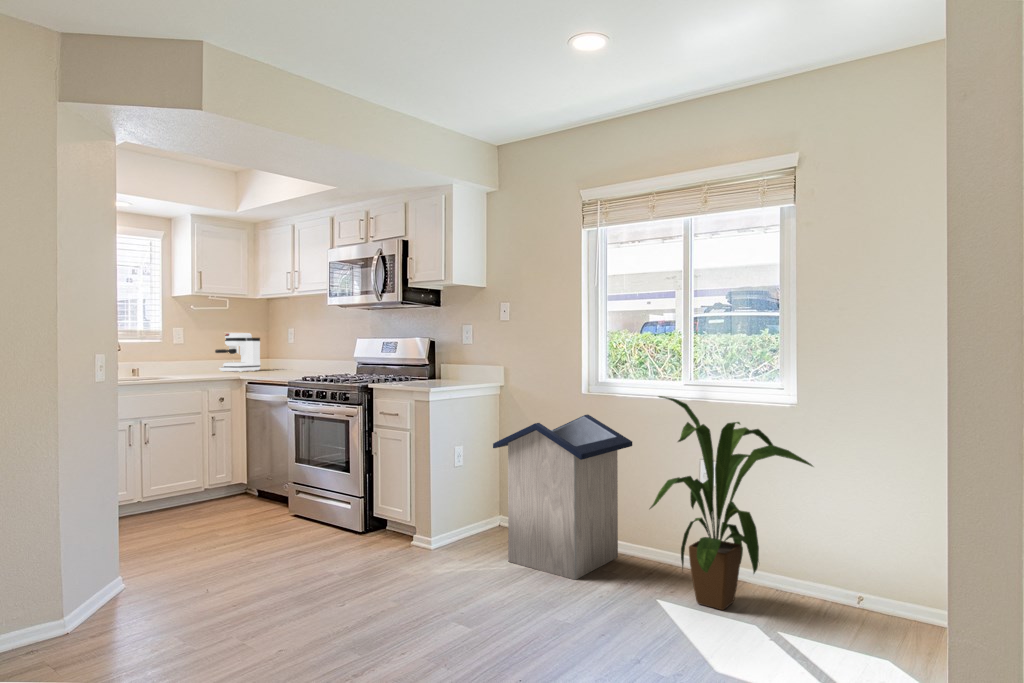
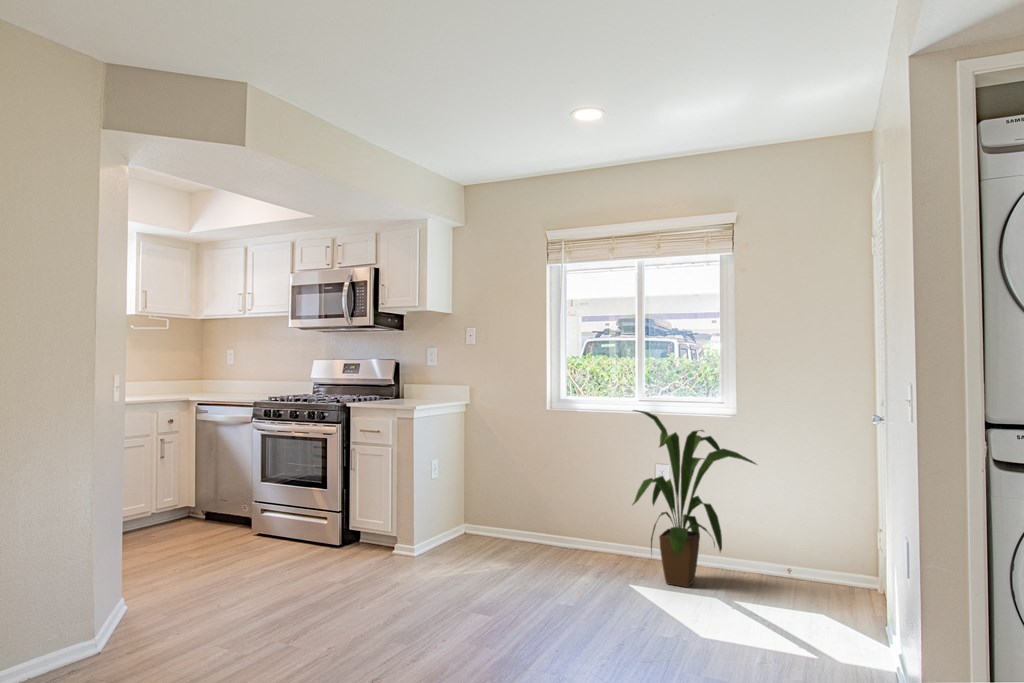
coffee maker: present [215,333,260,372] -> none [151,354,197,394]
trash can: present [493,415,632,580] -> none [478,428,596,573]

